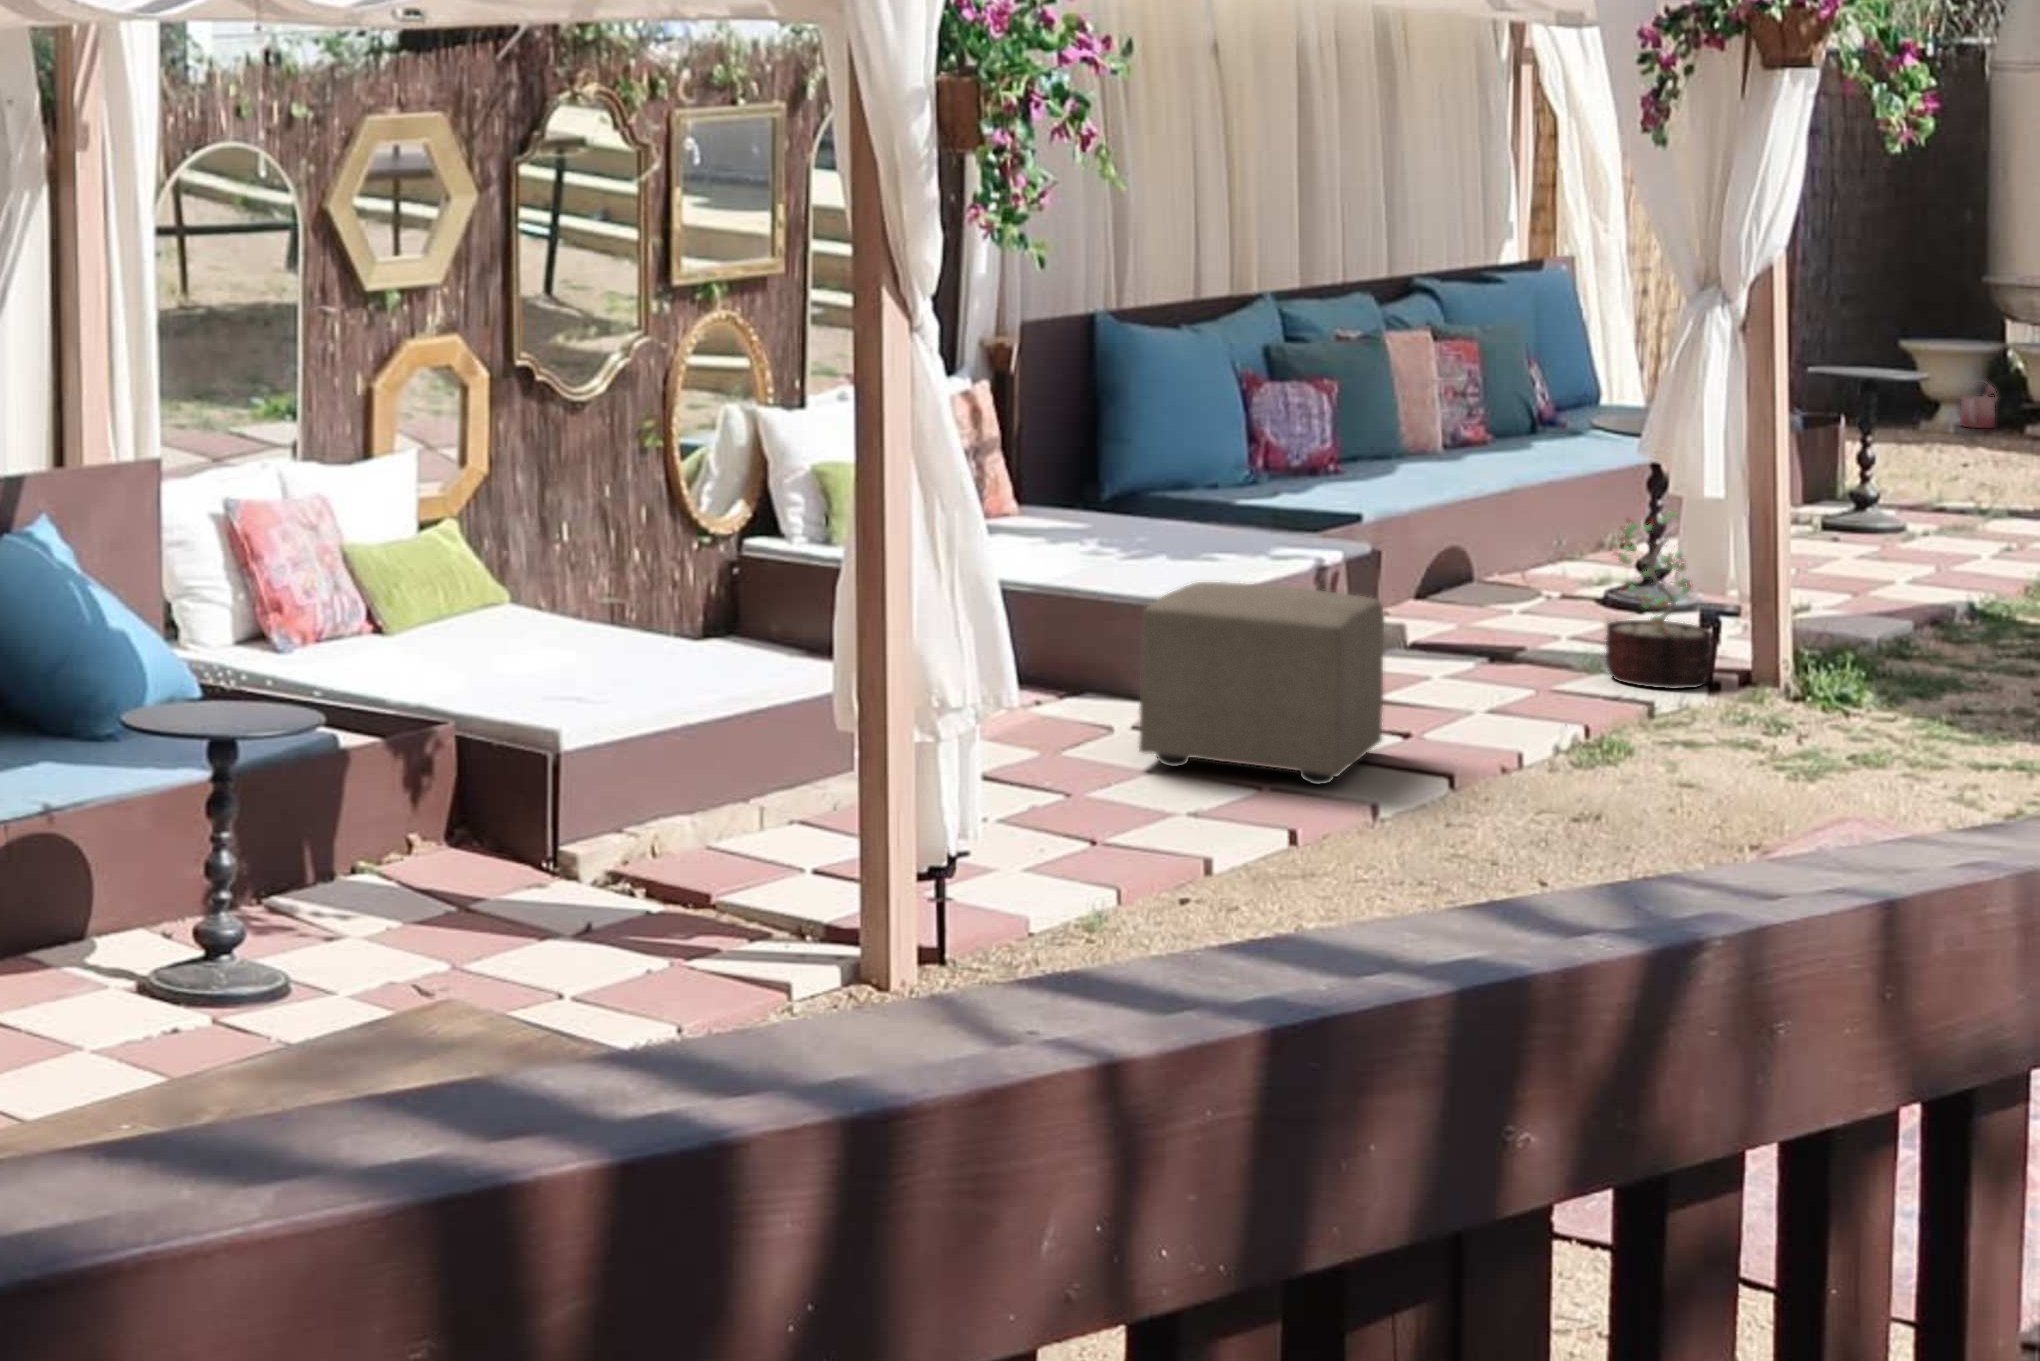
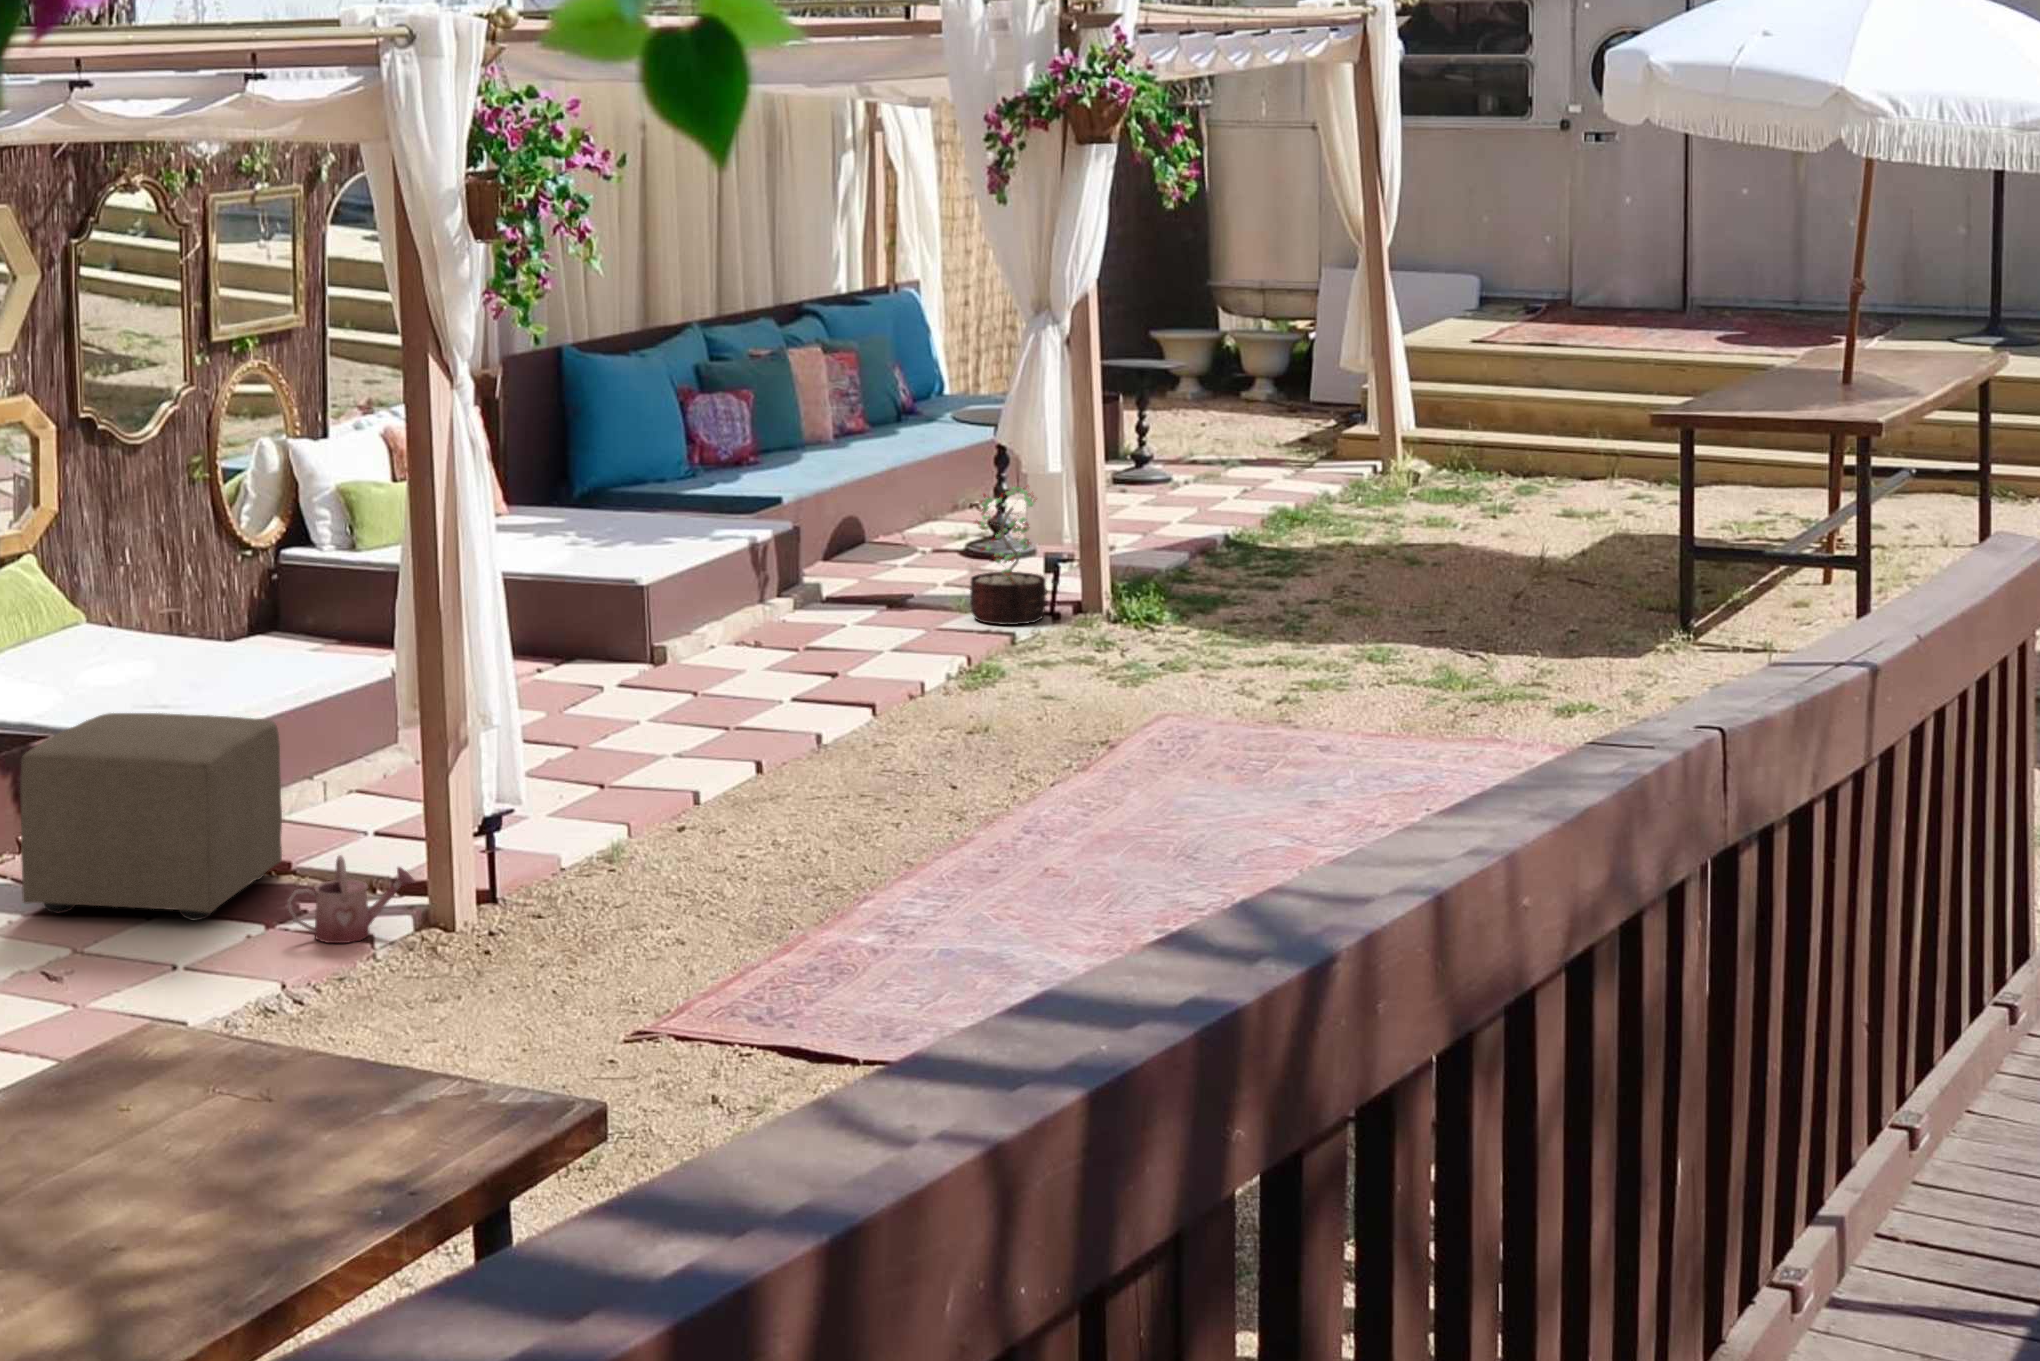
watering can: present [1960,381,1997,428] -> present [288,855,415,943]
ottoman: present [1139,582,1384,784] -> present [20,713,282,920]

